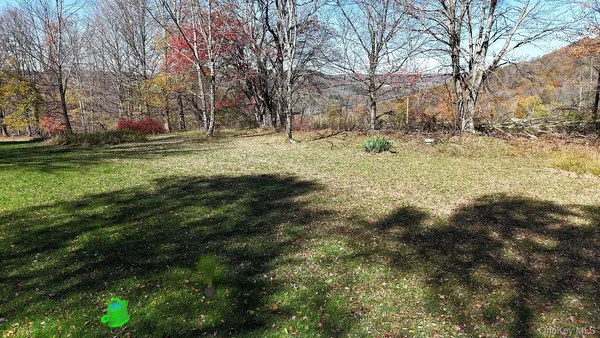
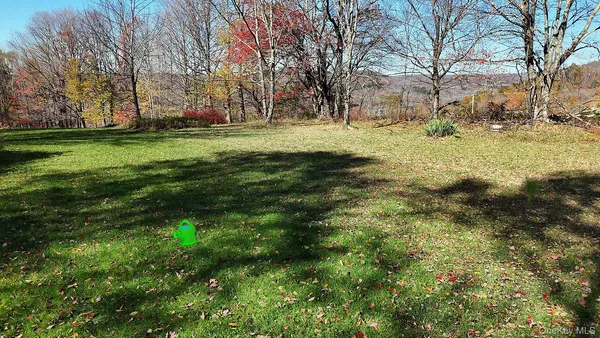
potted plant: present [196,255,219,297] -> present [524,176,539,209]

